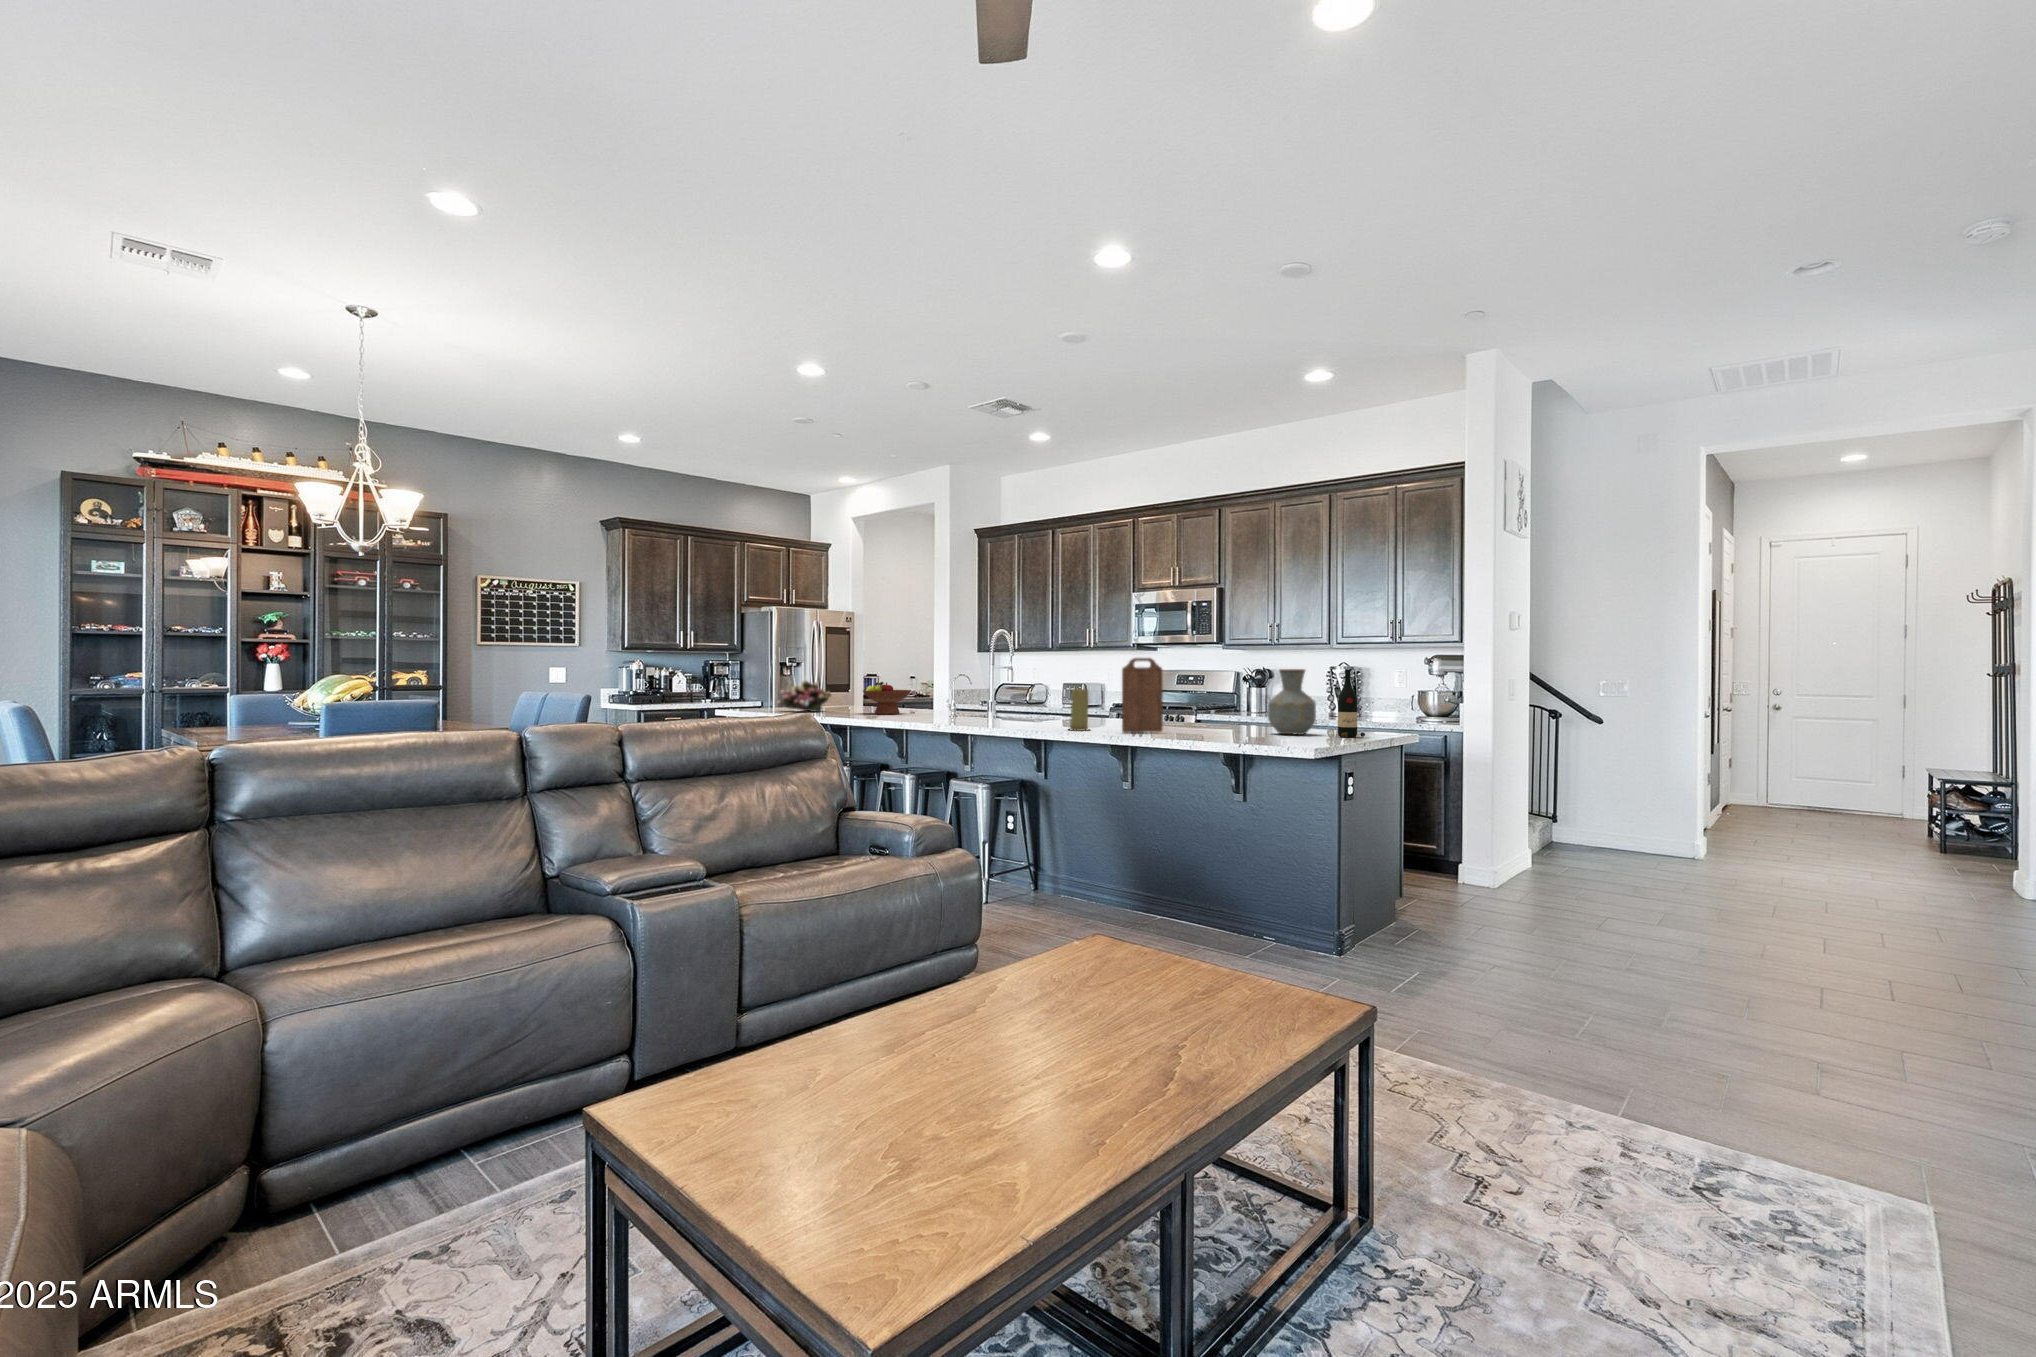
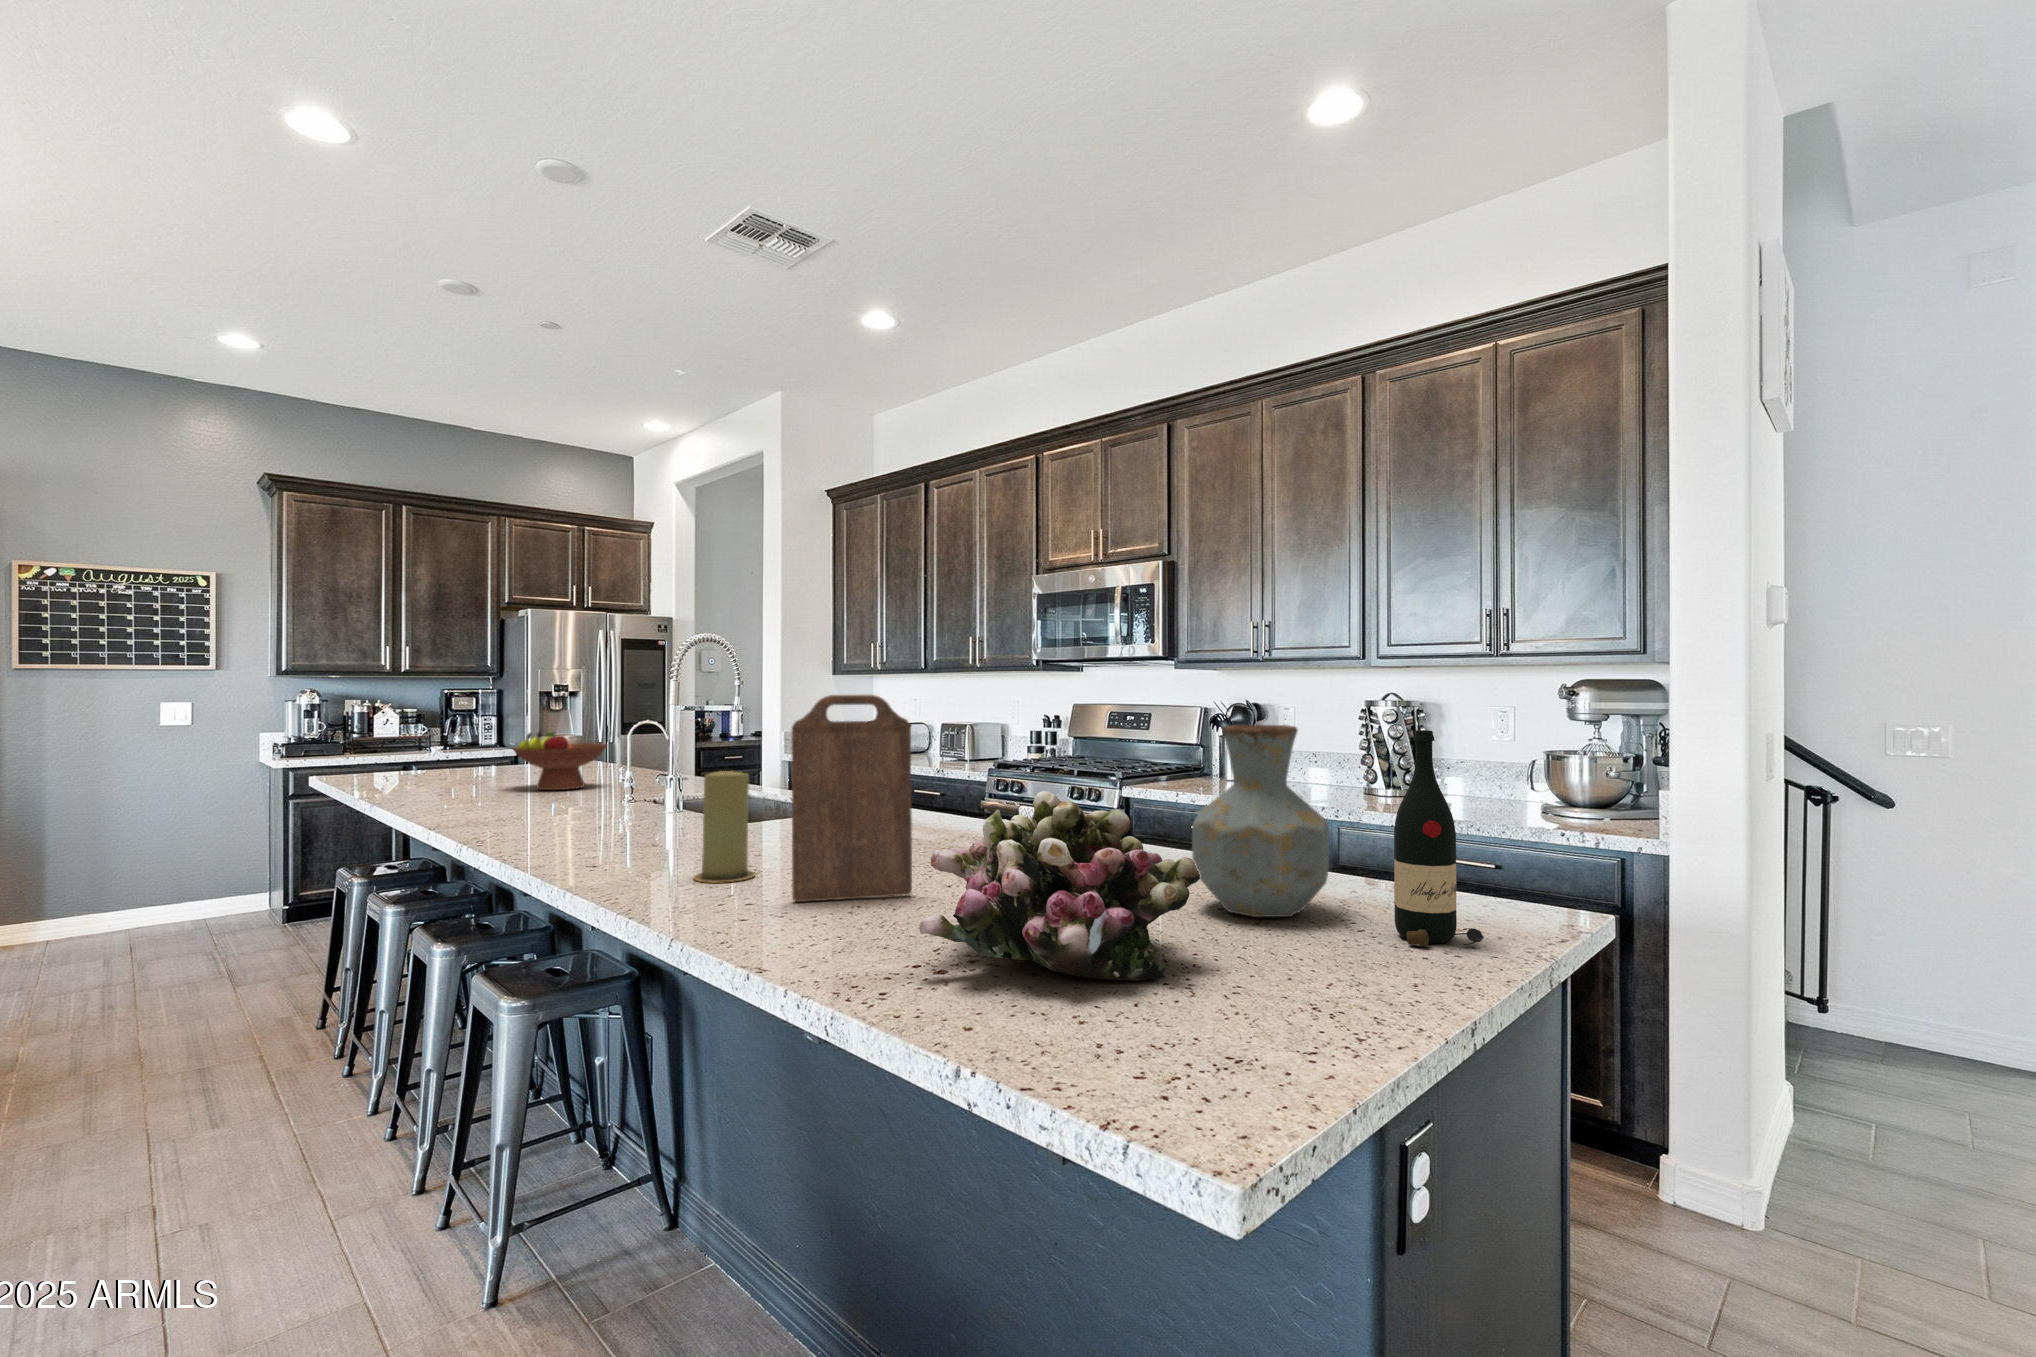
flower arrangement: present [777,680,831,712] -> present [919,791,1200,981]

